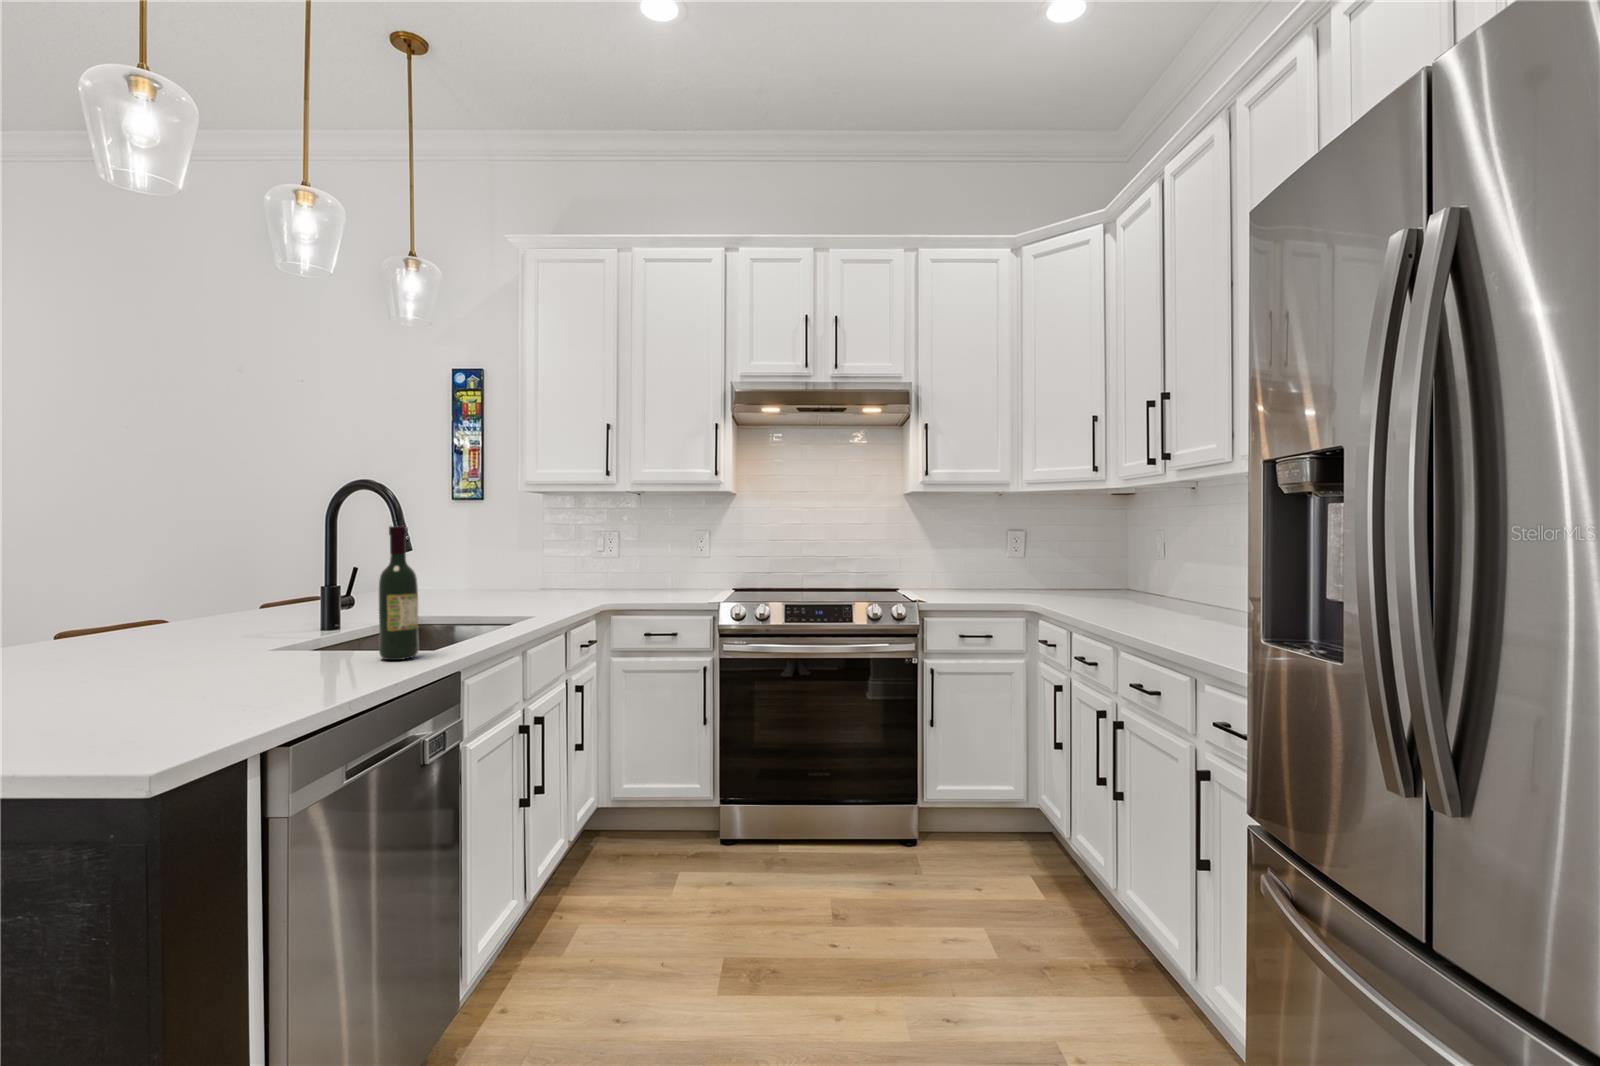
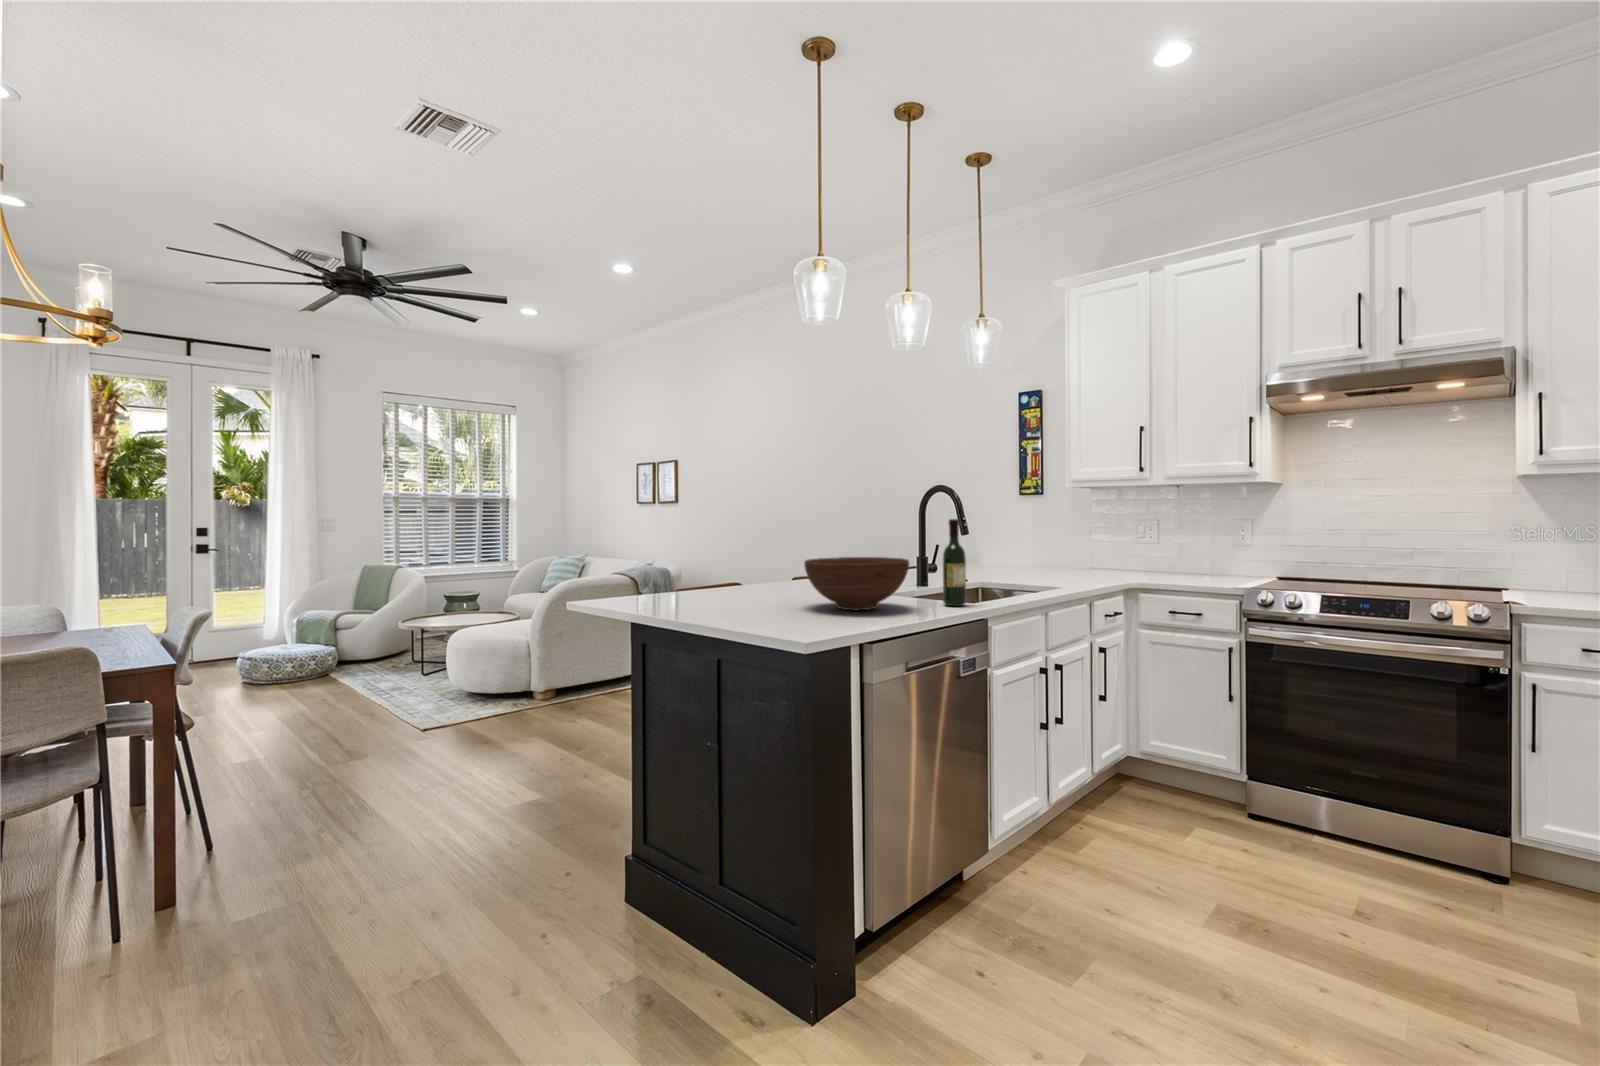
fruit bowl: none [79,590,323,692] -> present [804,557,909,610]

